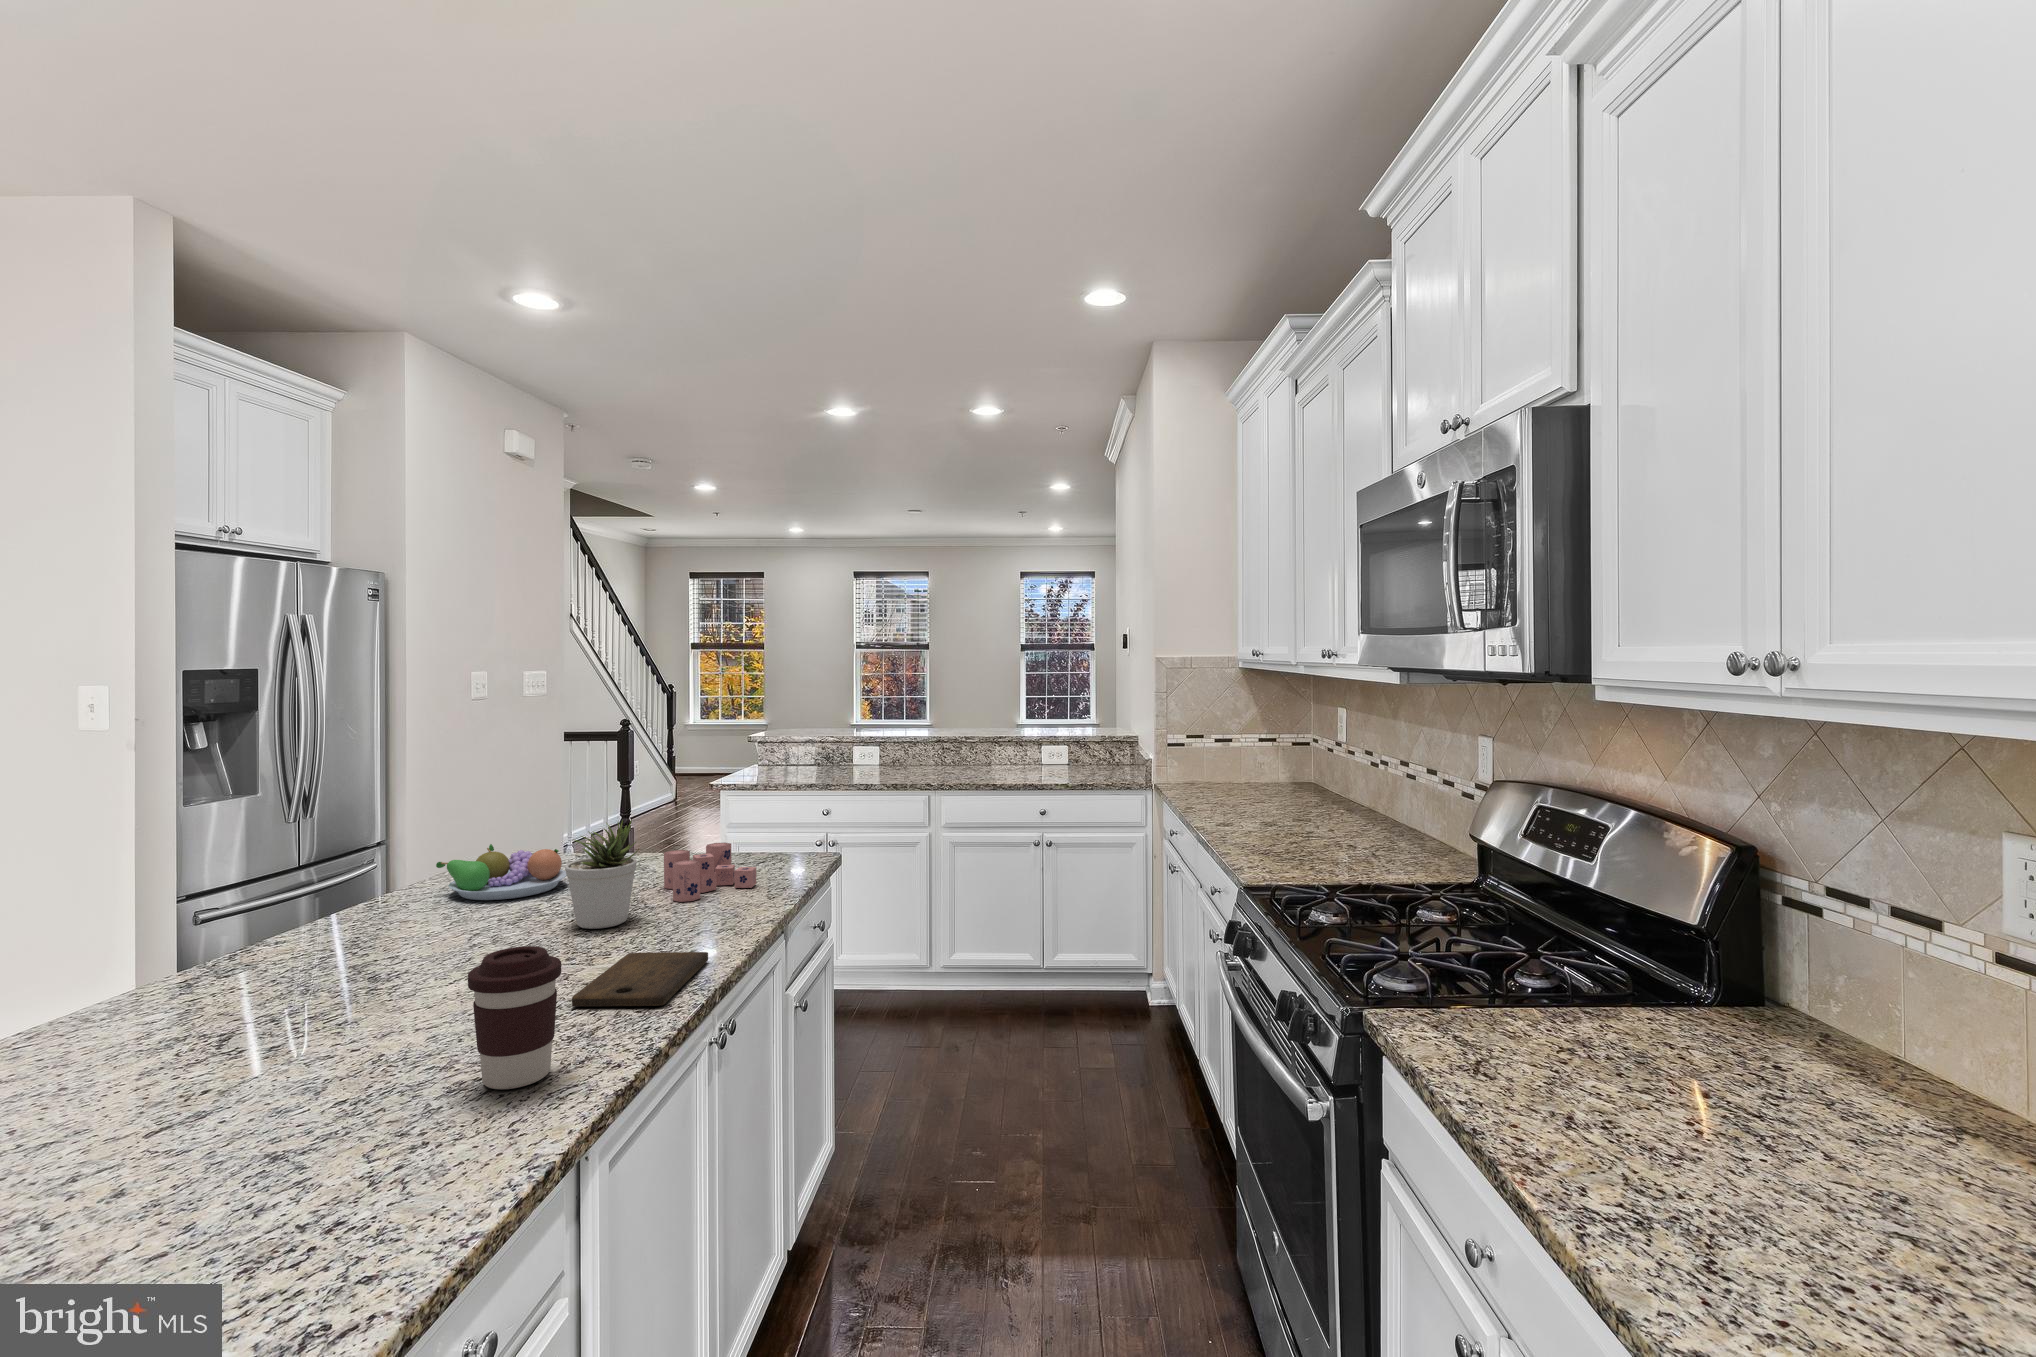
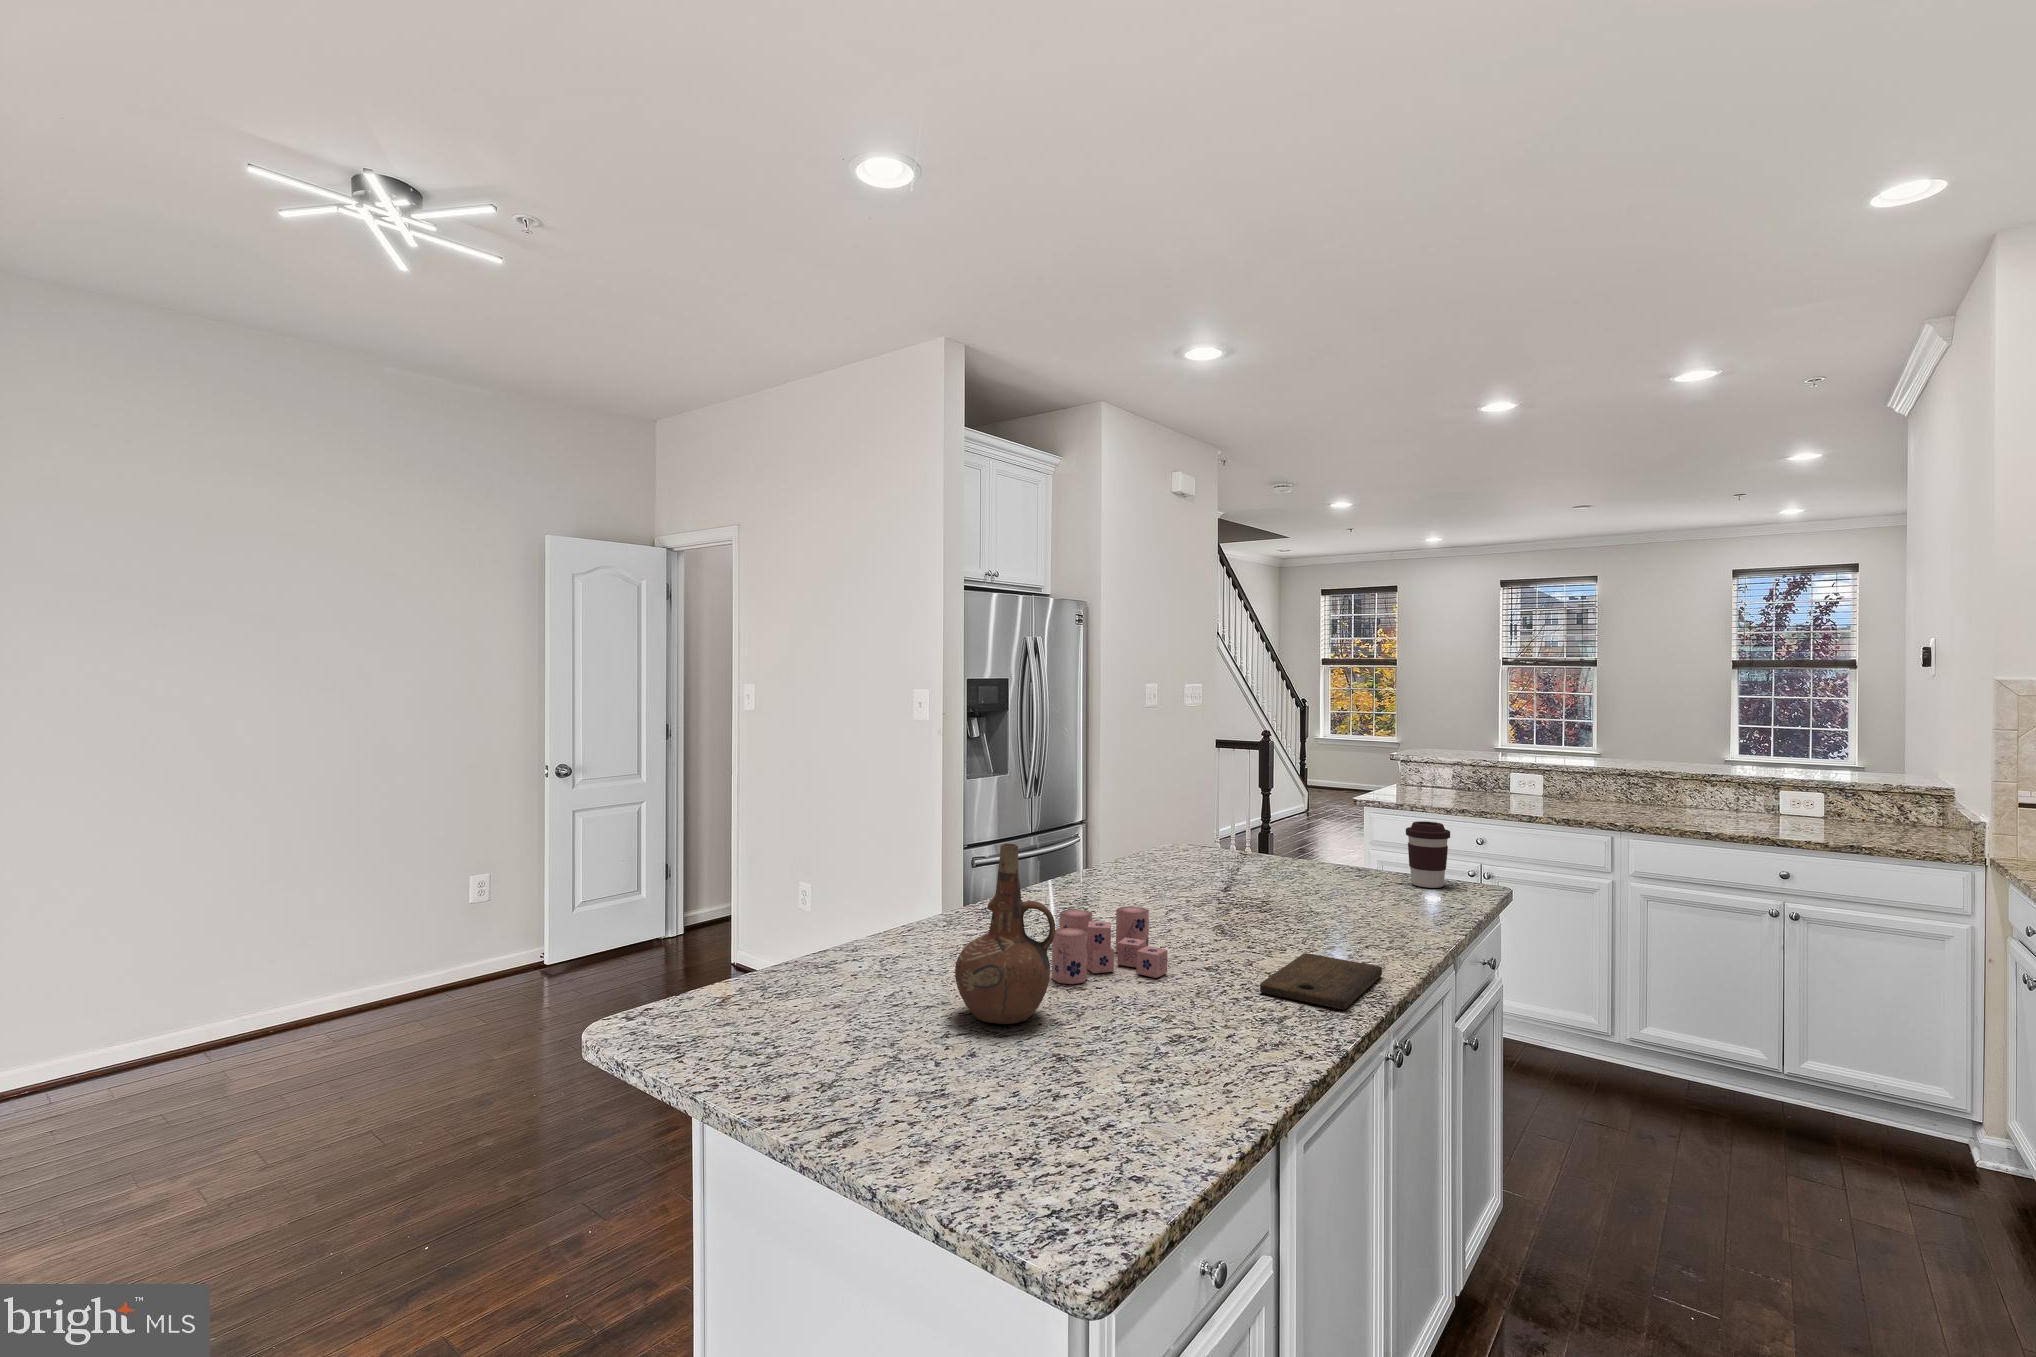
potted plant: present [565,821,639,929] -> none [1242,826,1309,925]
candle: present [664,843,756,902] -> present [1052,906,1167,984]
fruit bowl: present [436,844,567,900] -> none [1134,835,1237,885]
ceramic pitcher: none [100,889,278,1136] -> present [955,844,1055,1024]
coffee cup: present [468,946,561,1089] -> present [1406,821,1450,888]

